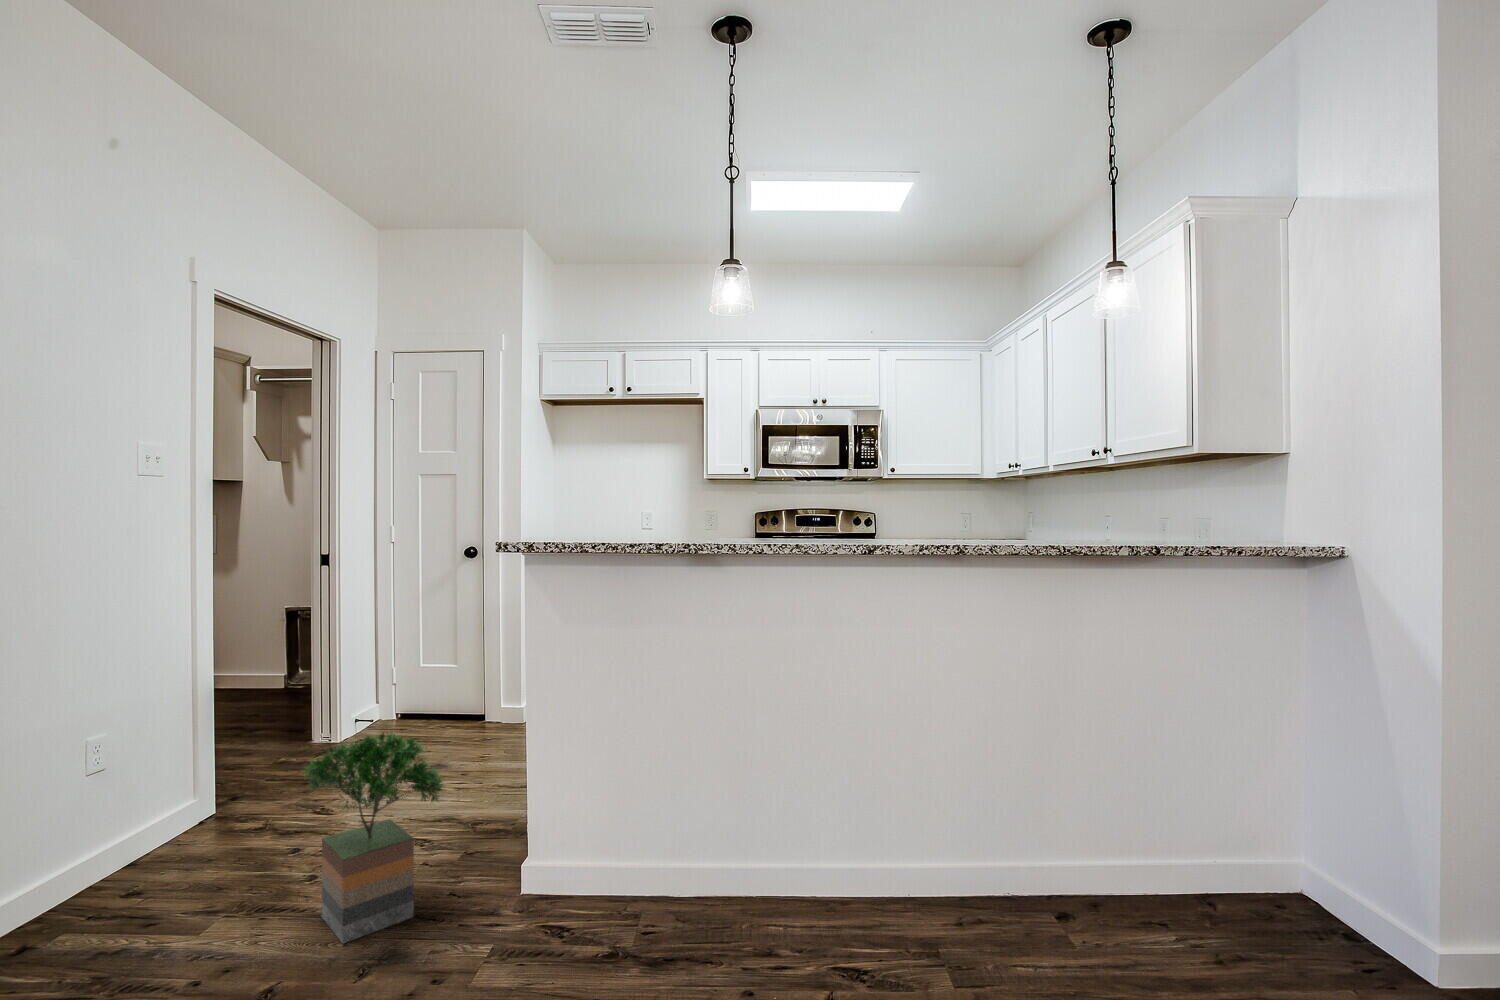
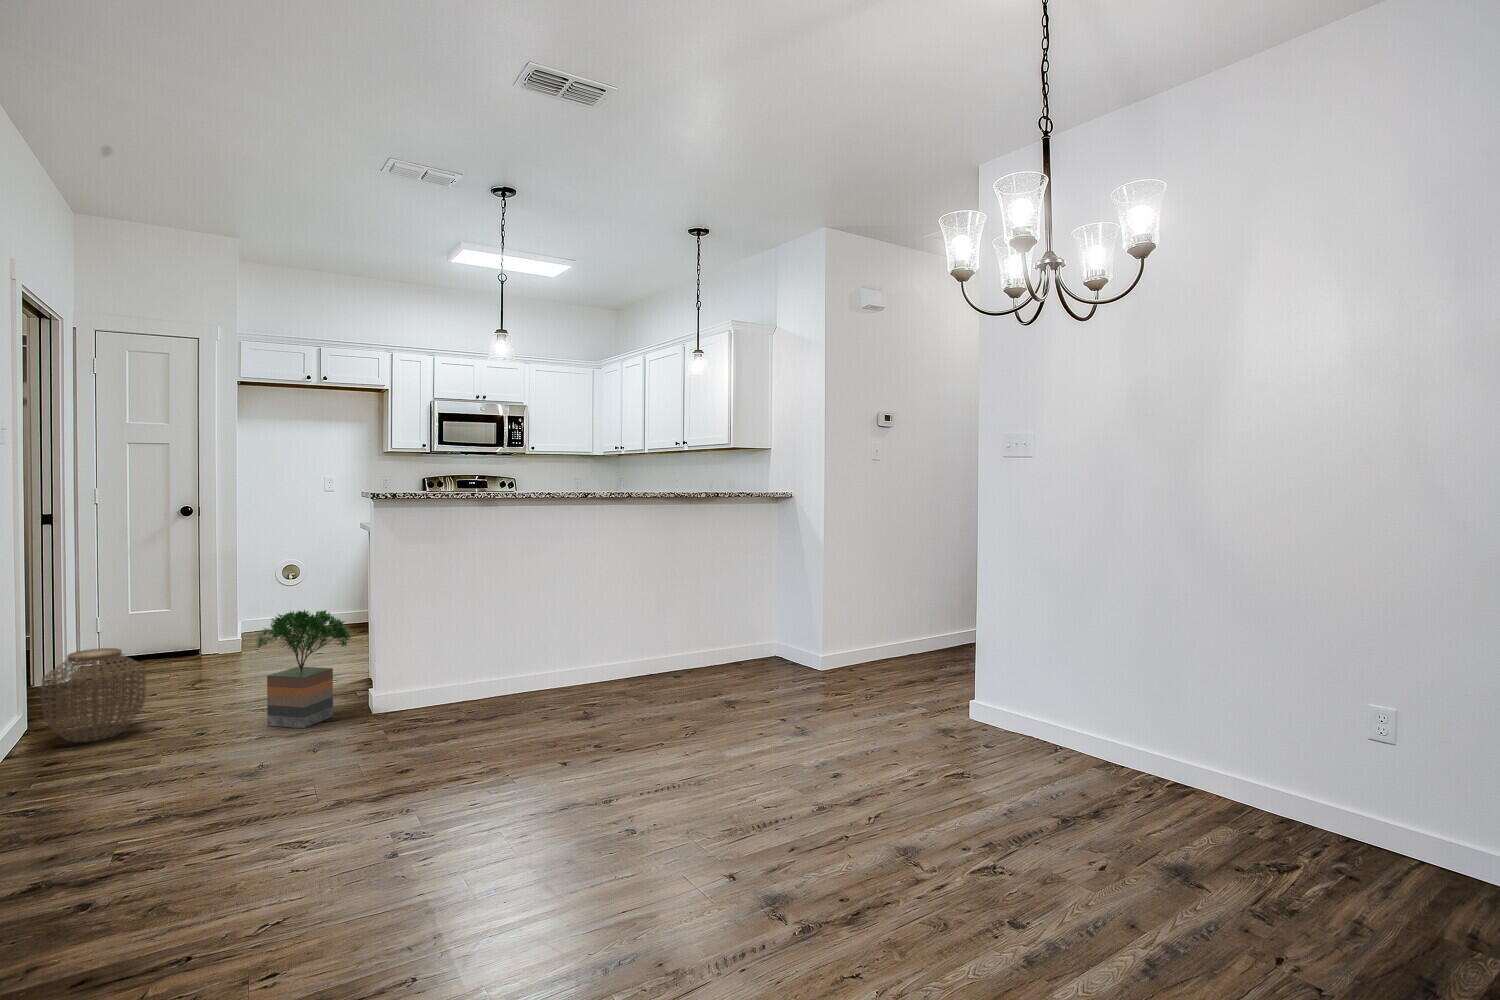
woven basket: none [102,752,239,888] -> present [41,648,146,742]

